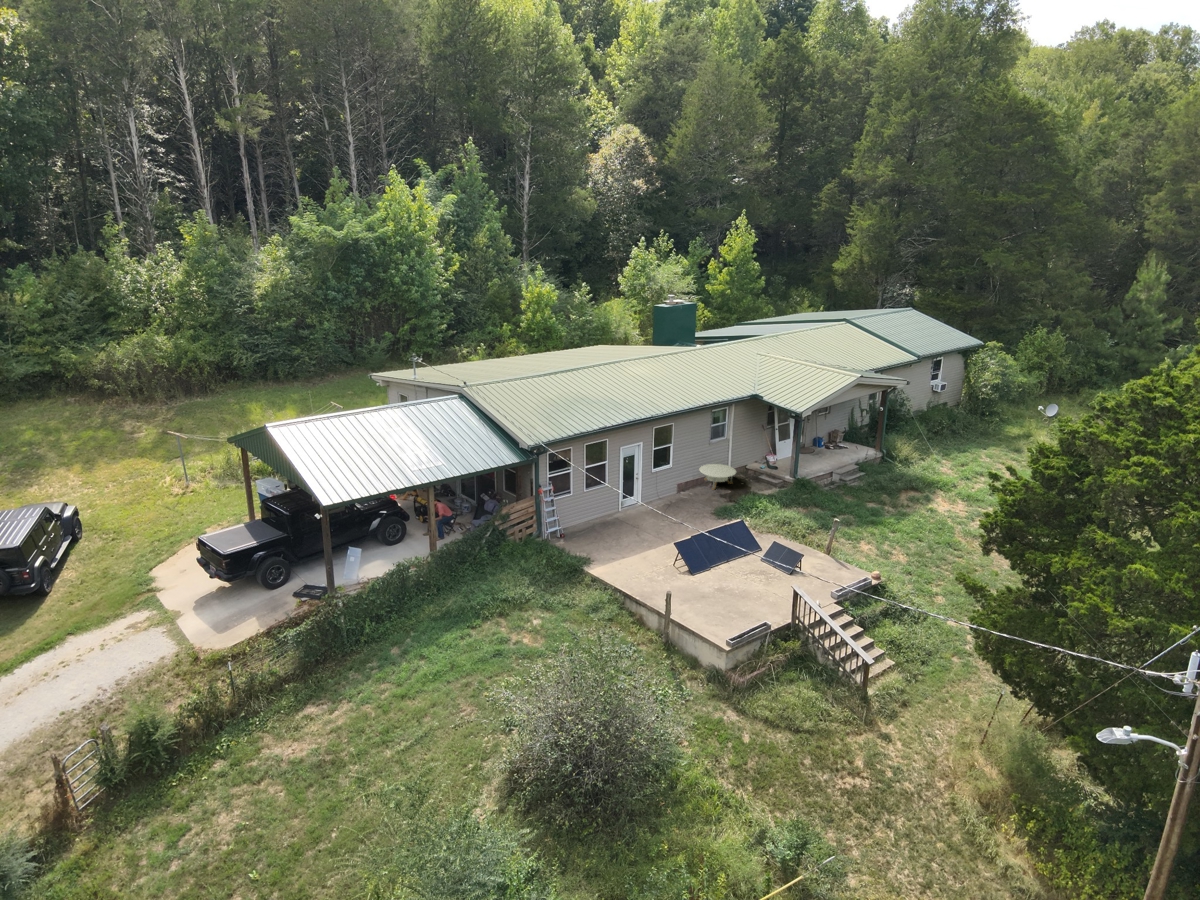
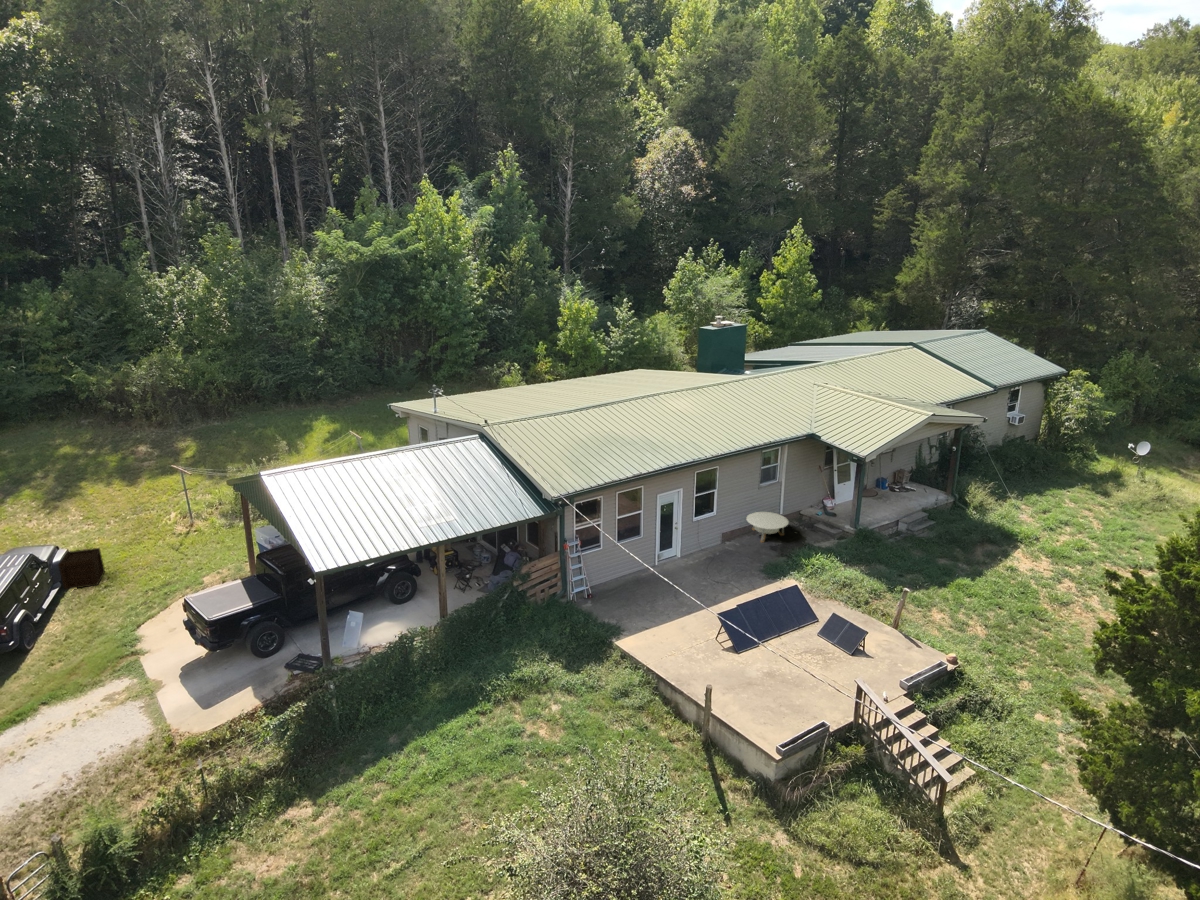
wooden crate: none [70,502,114,541] -> present [58,548,105,590]

